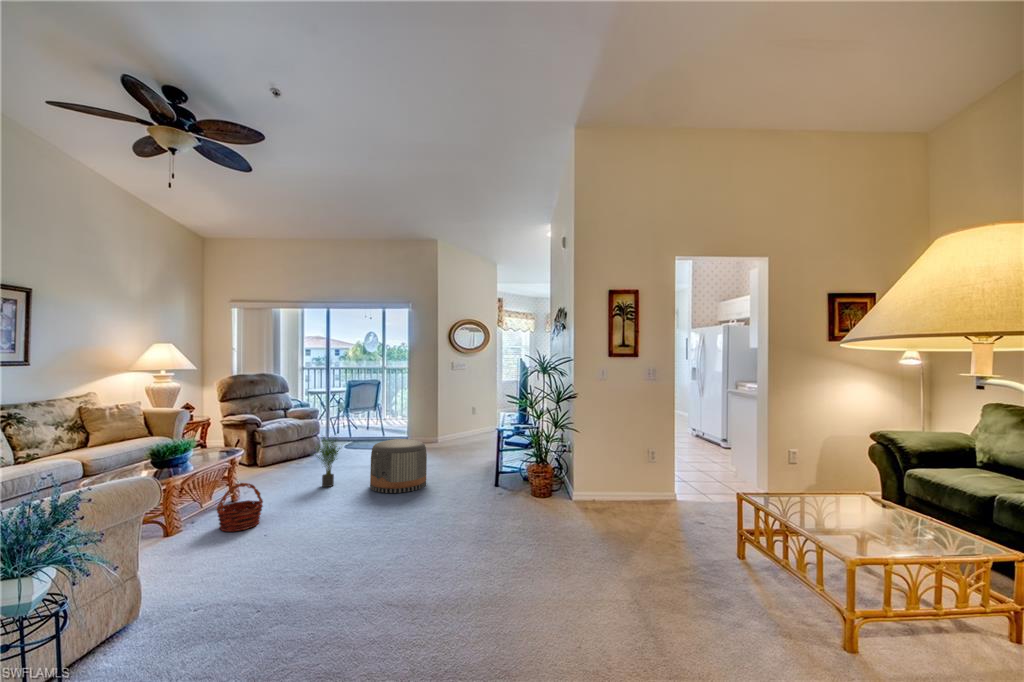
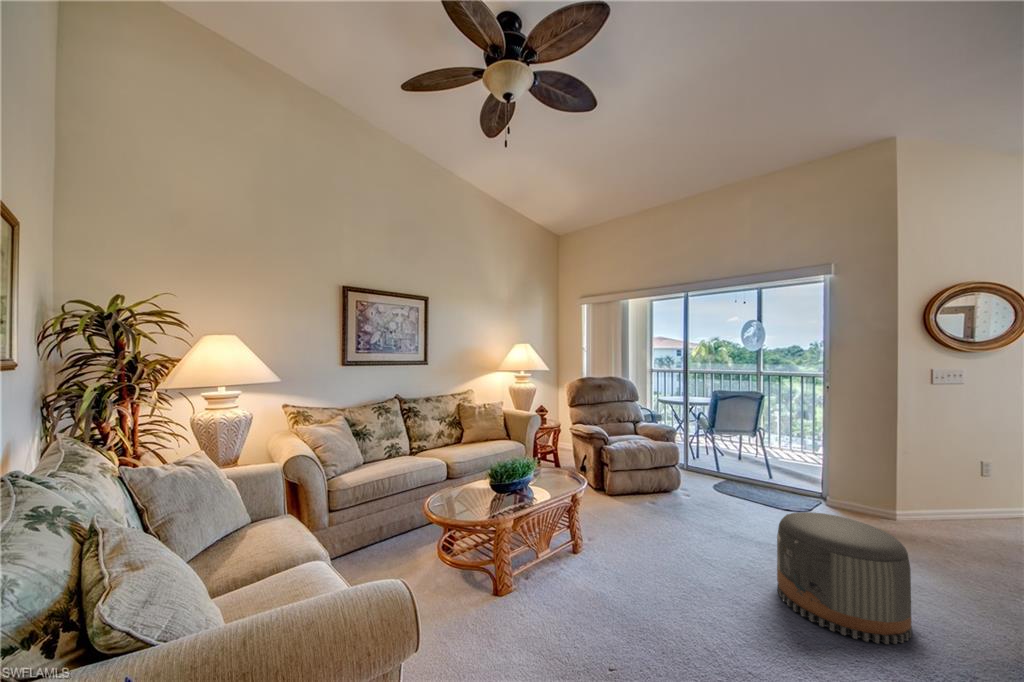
potted plant: present [315,438,340,487] -> none [669,474,731,564]
basket: present [216,483,263,531] -> none [547,549,609,631]

